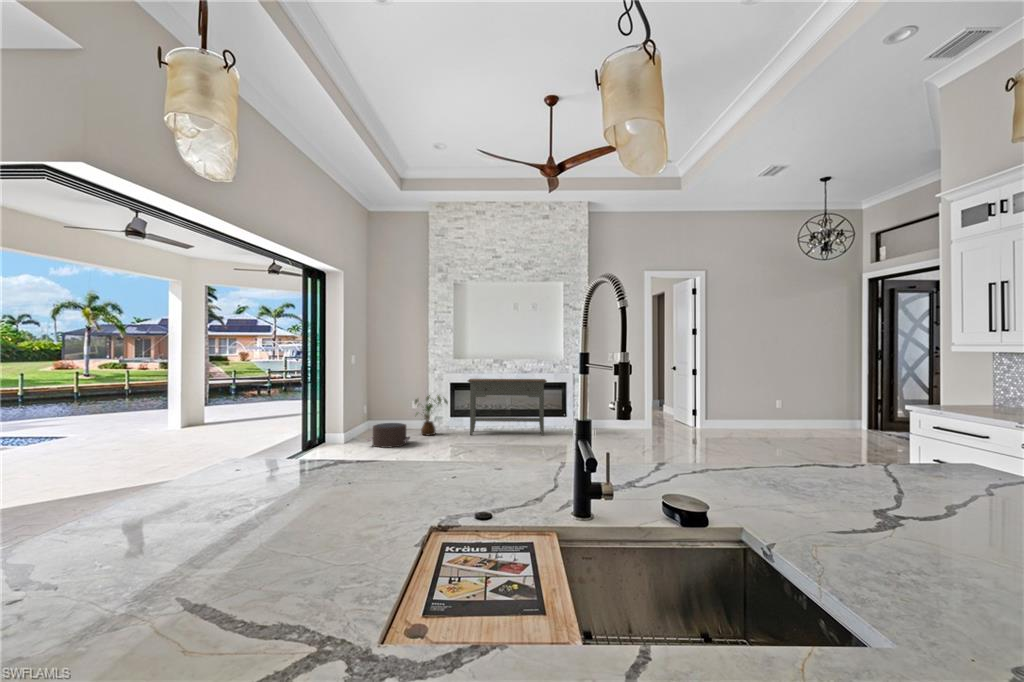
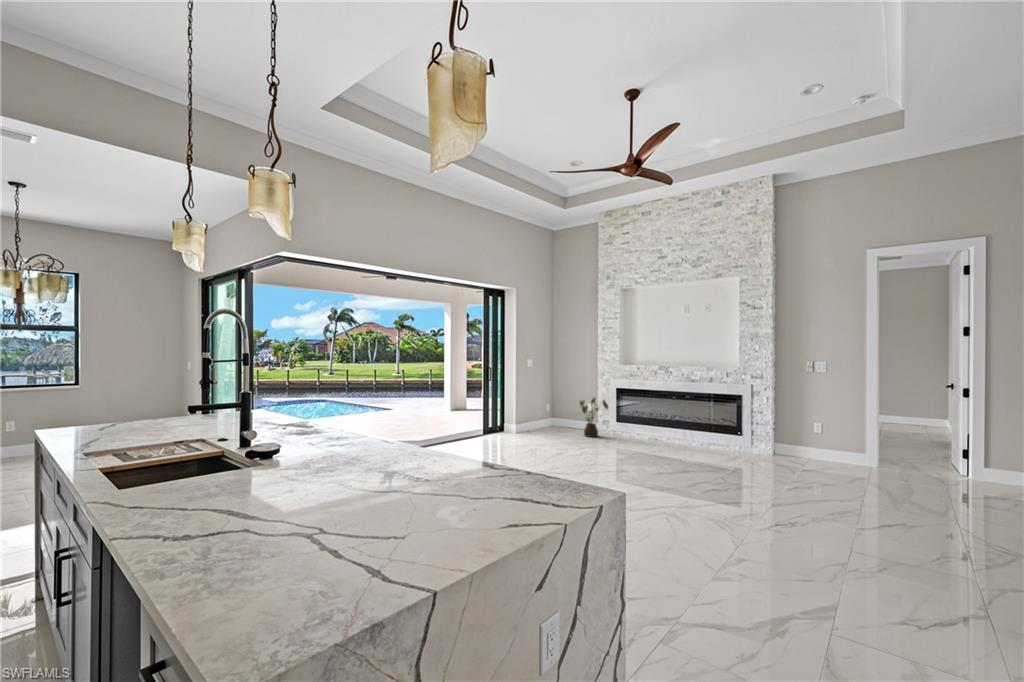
console table: present [468,379,547,435] -> none [624,385,717,455]
pouf: present [367,423,410,448] -> none [523,419,562,440]

